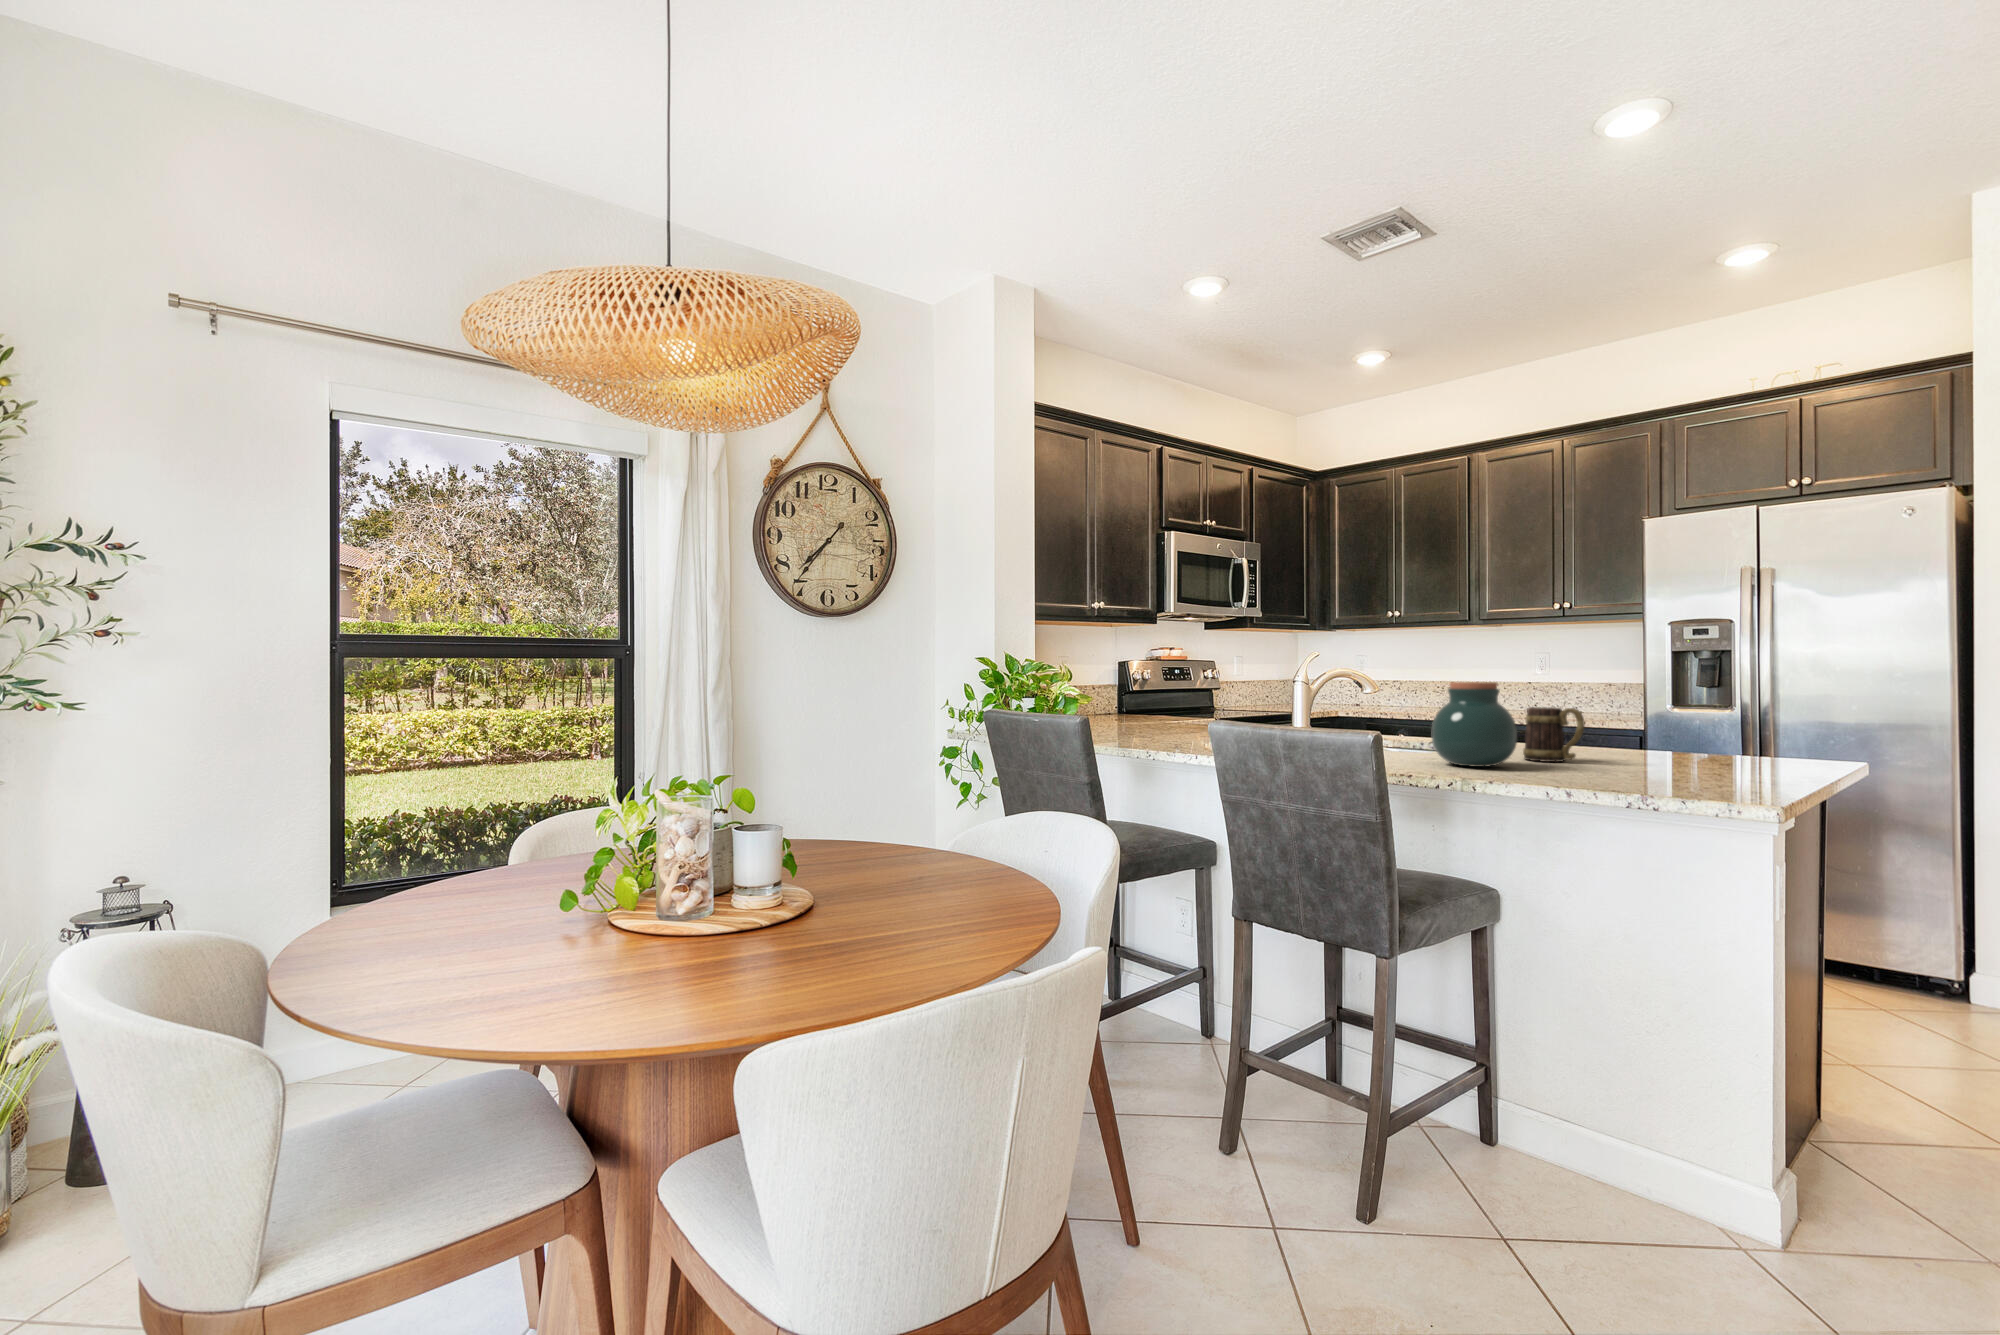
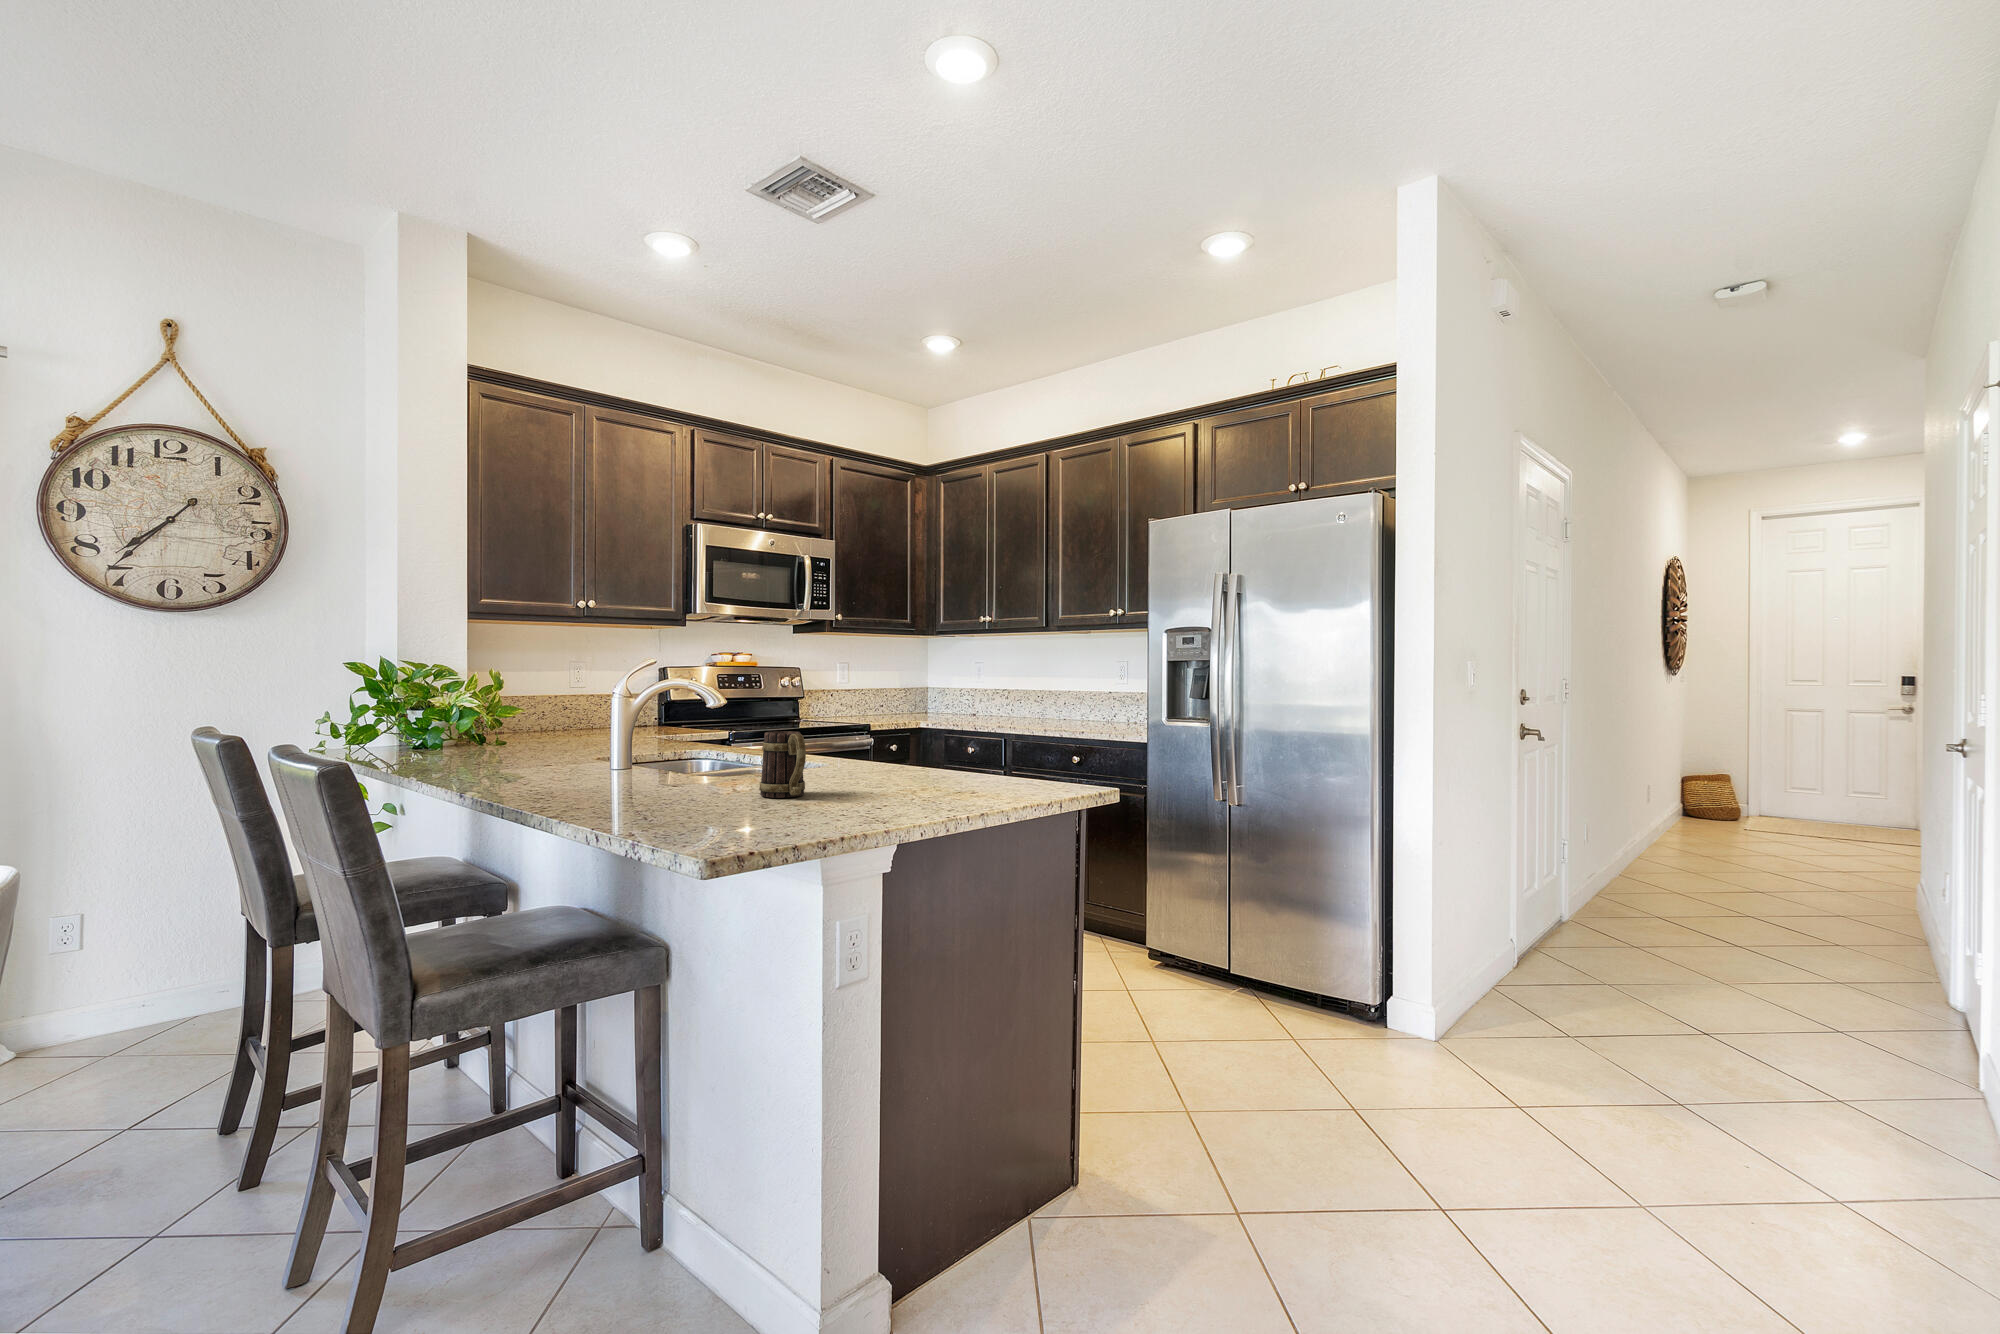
jar: present [1432,682,1517,767] -> none [602,703,701,808]

